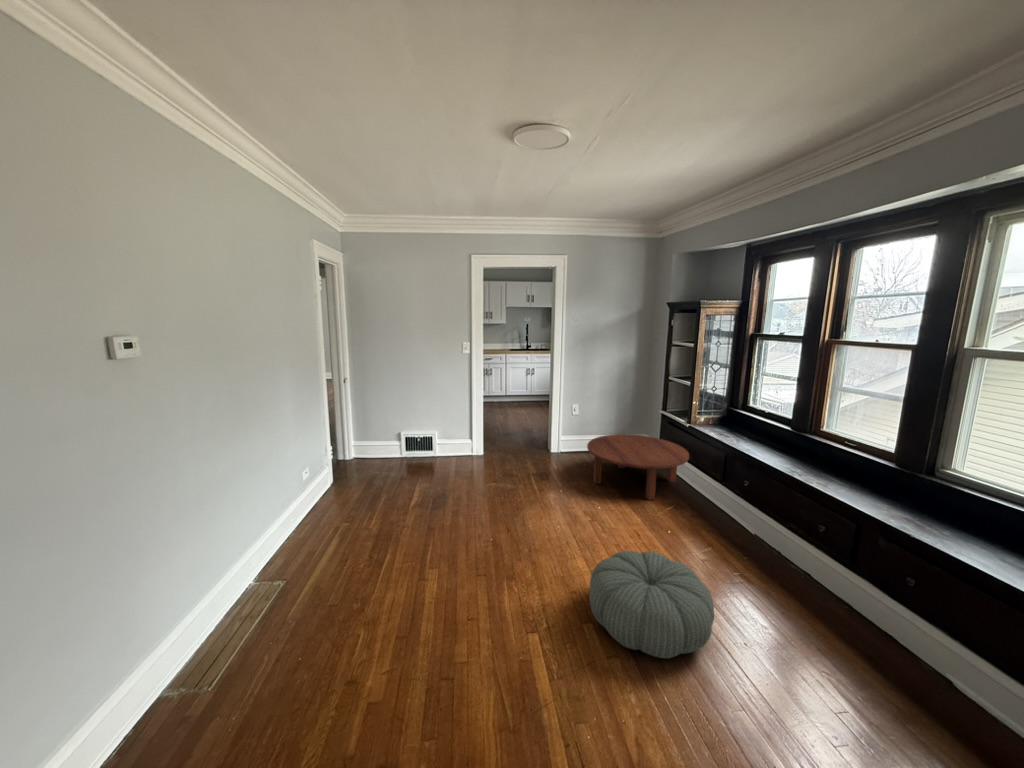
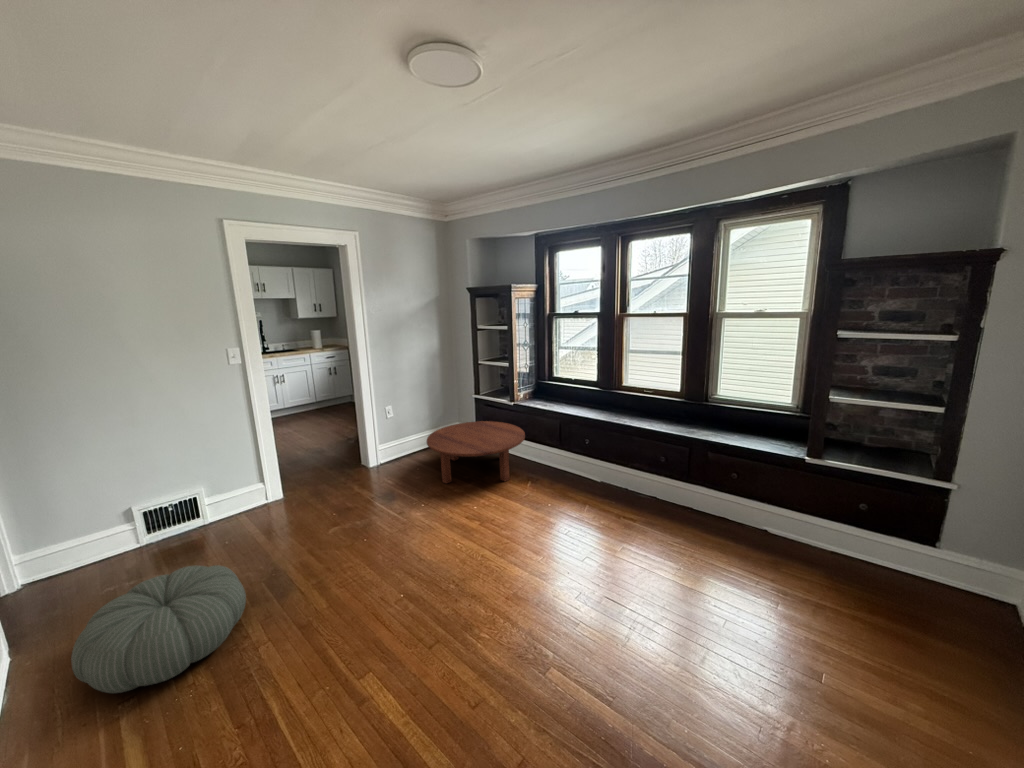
pouf: present [589,551,714,658] -> present [71,565,246,693]

